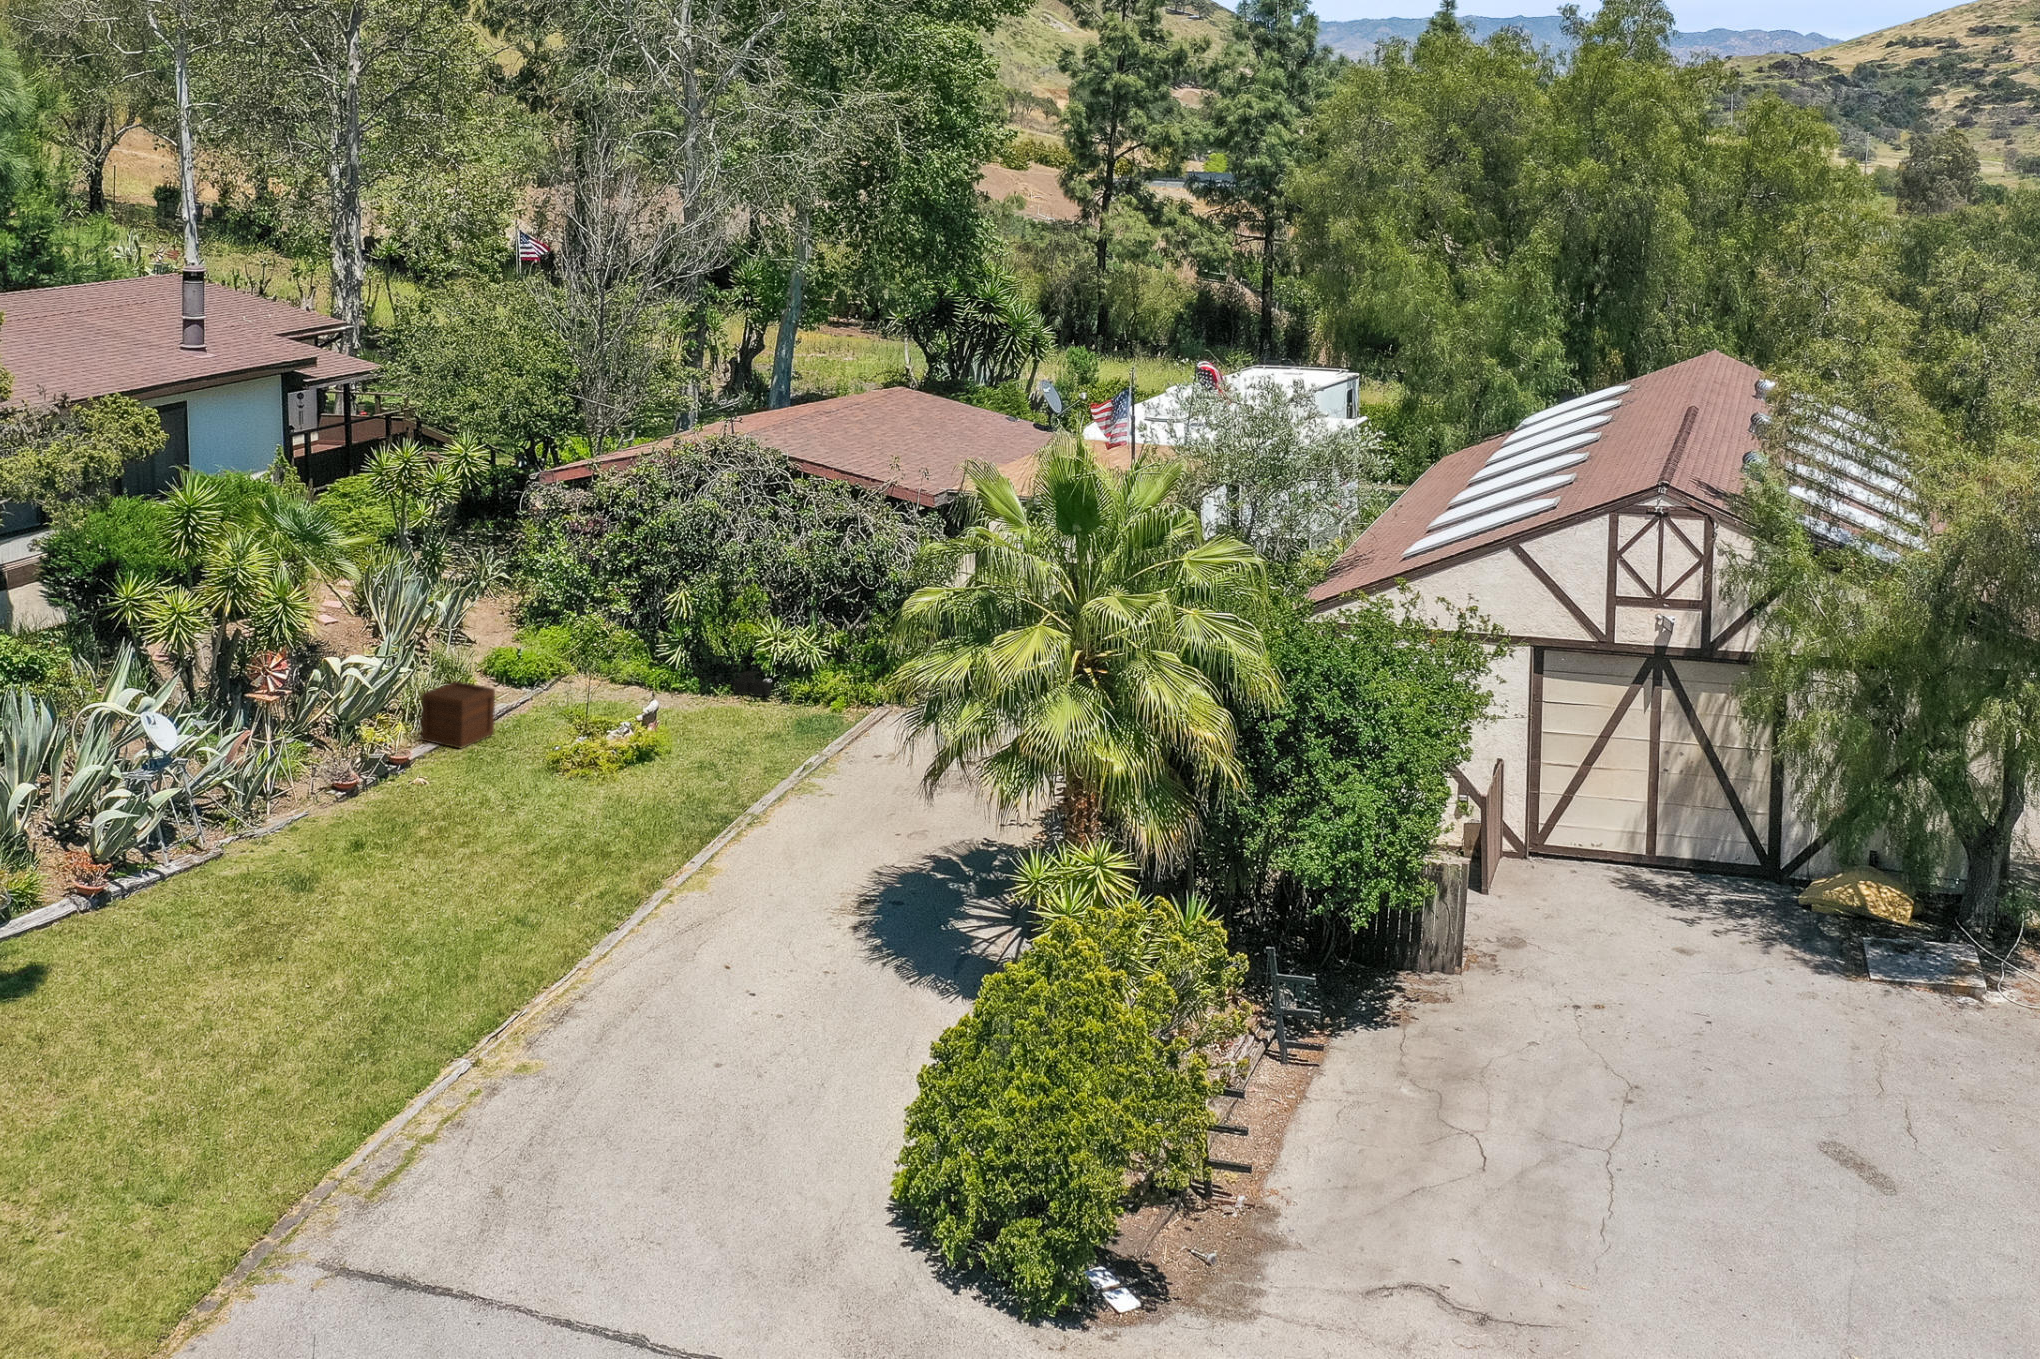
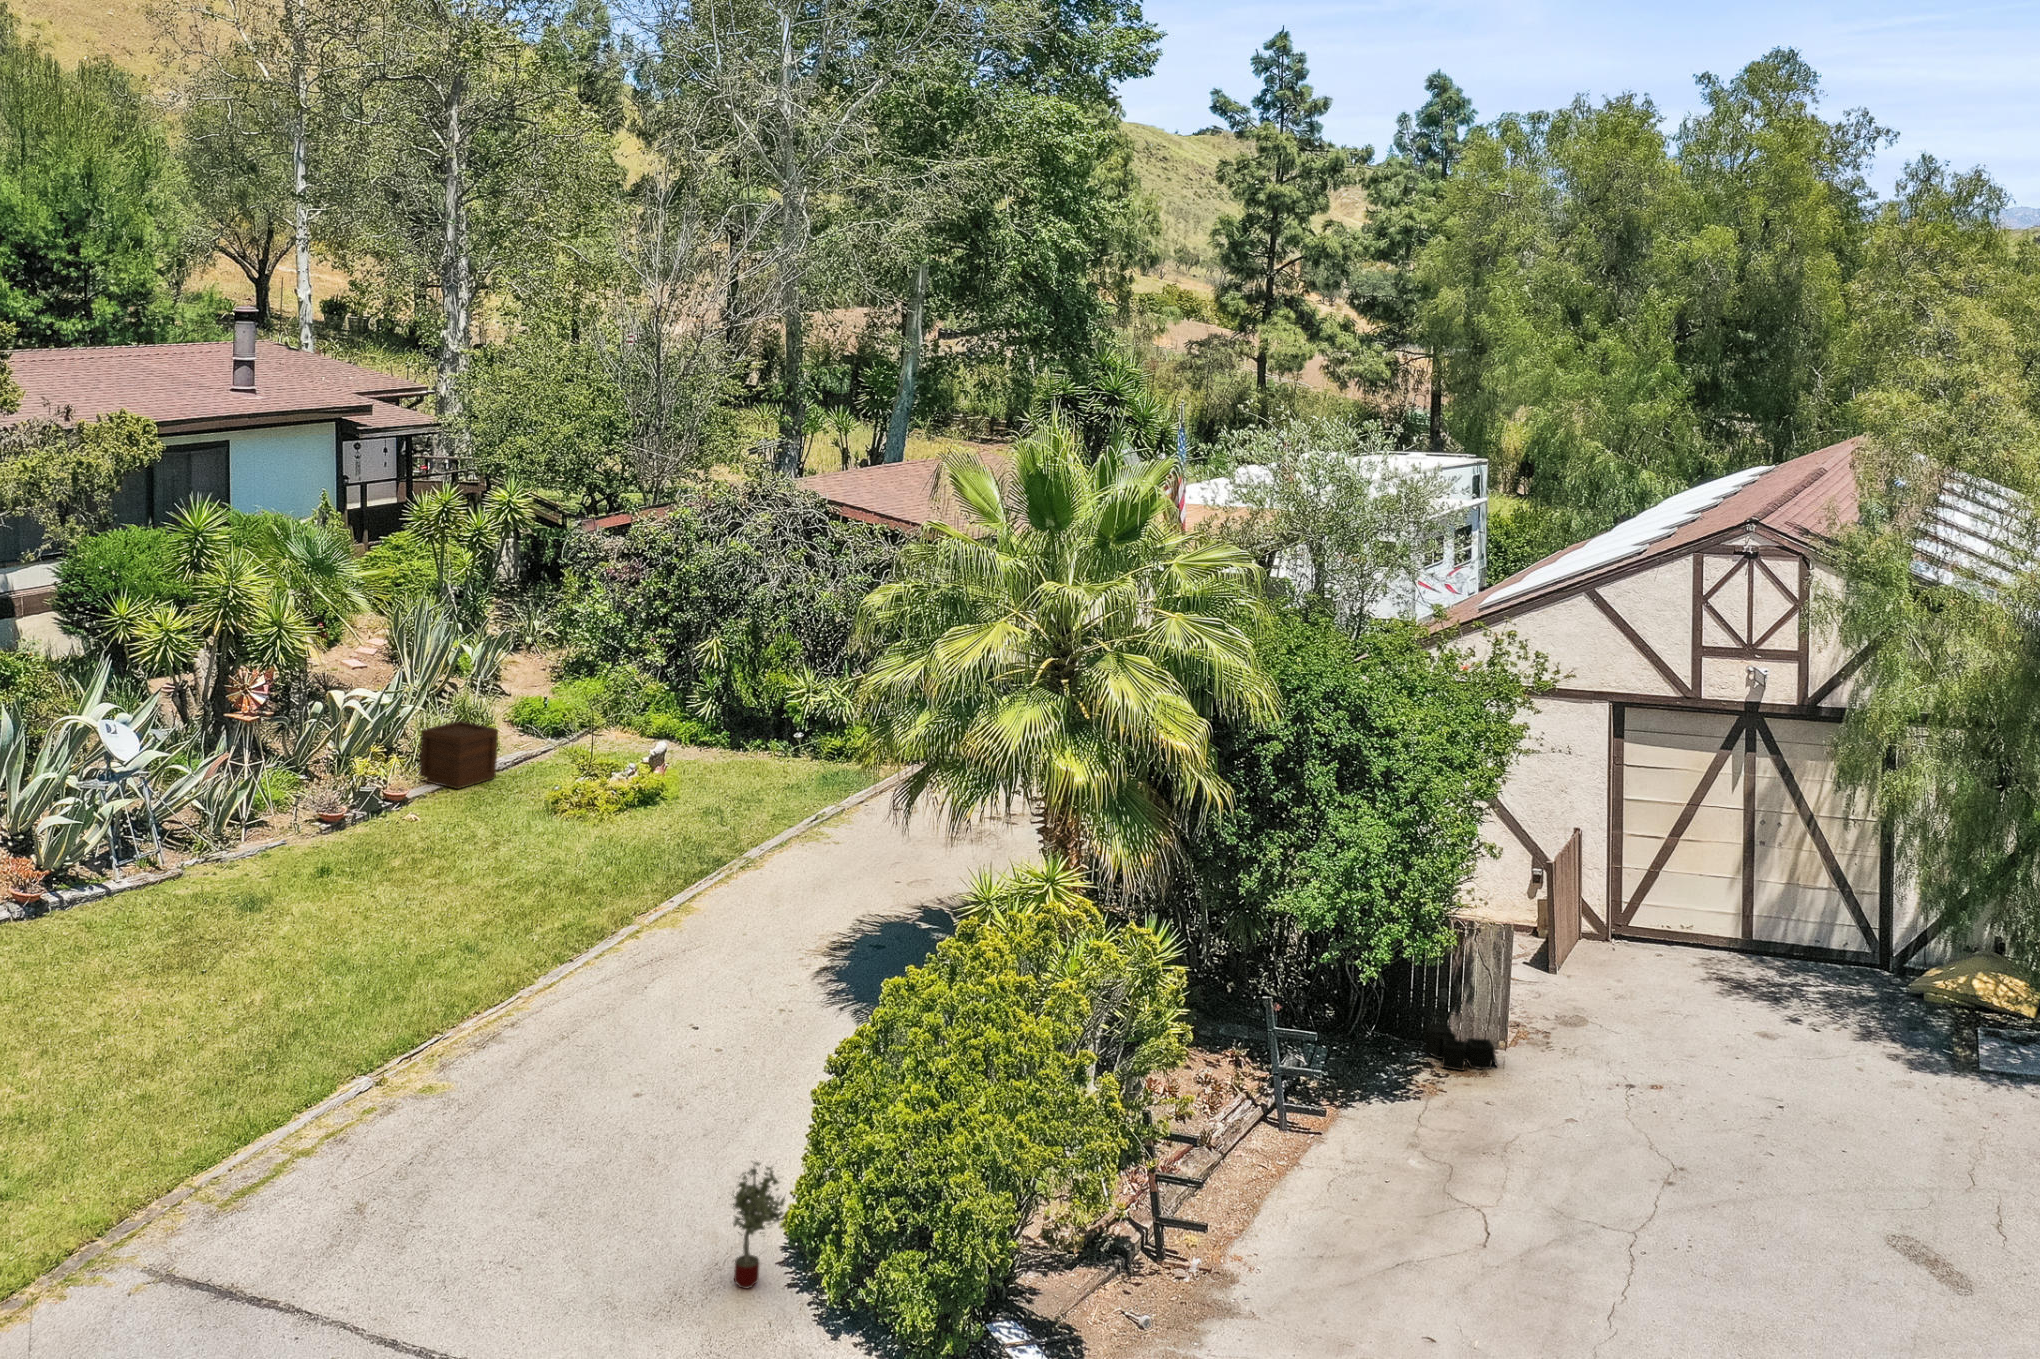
storage bin: present [733,671,772,697] -> present [1424,1024,1498,1071]
potted tree: none [845,1135,906,1244] -> present [732,1162,792,1289]

